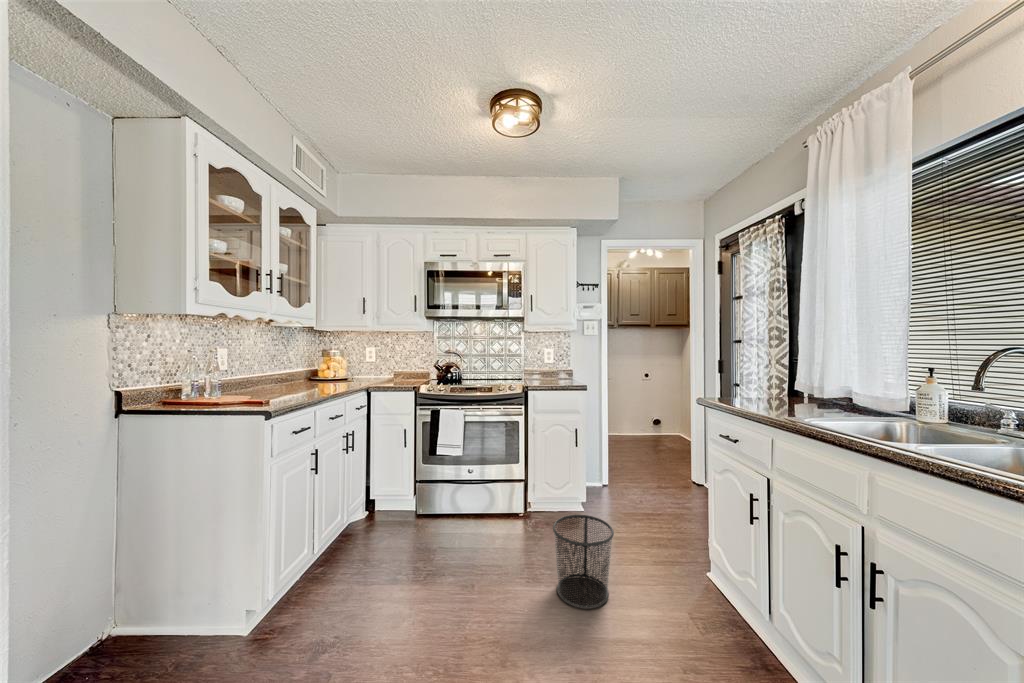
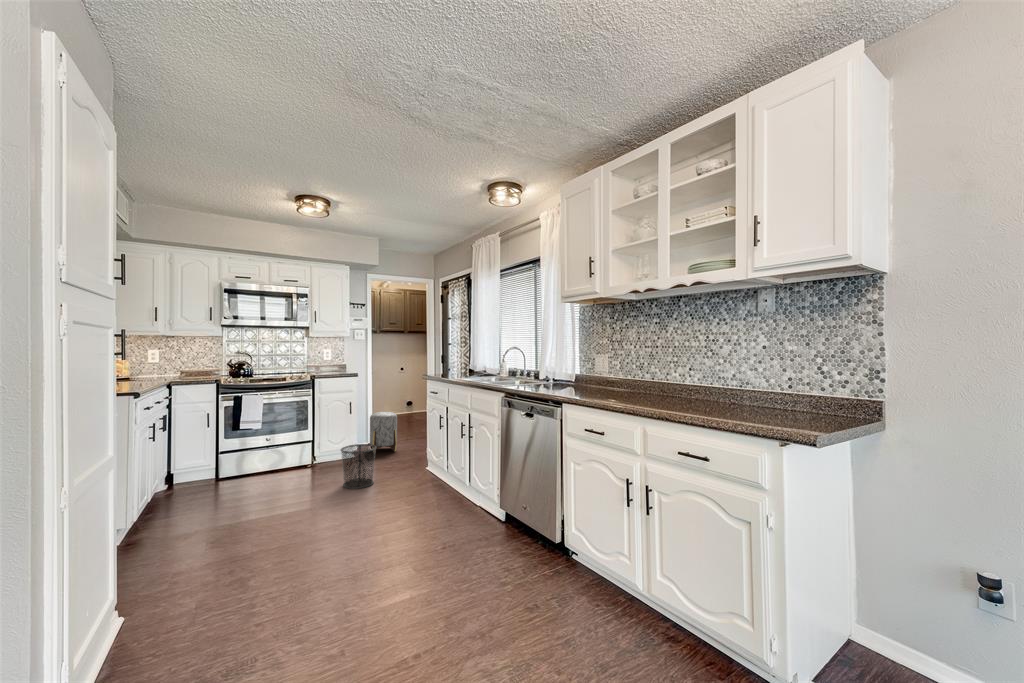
stool: none [605,440,645,506] -> present [370,412,397,453]

